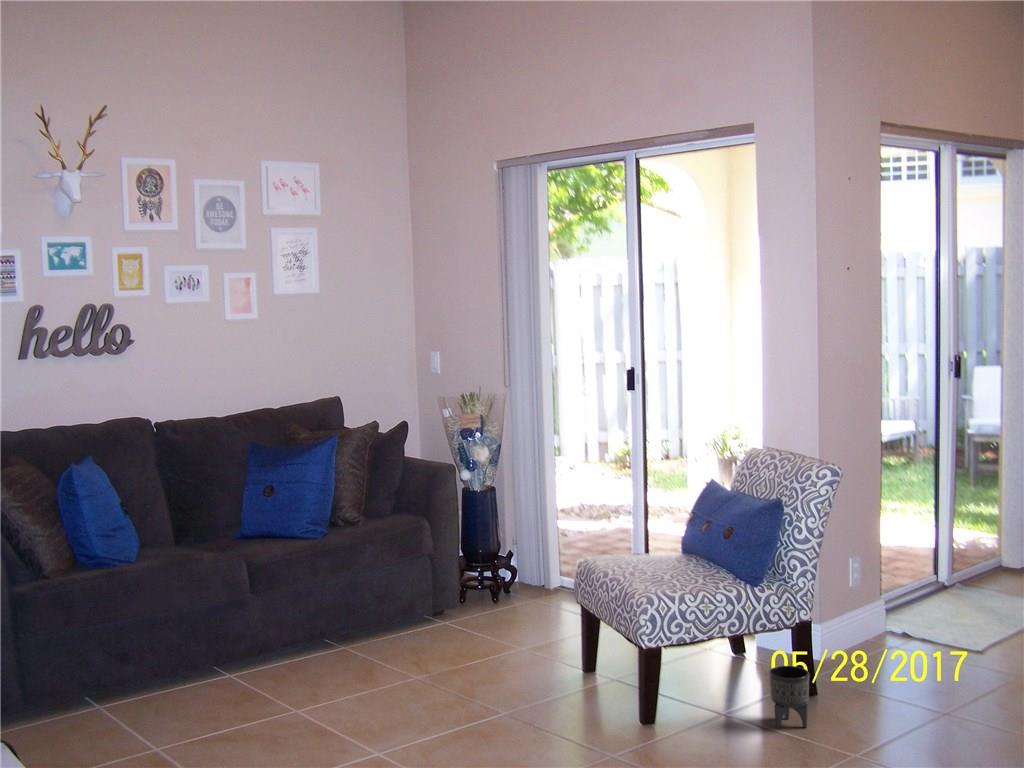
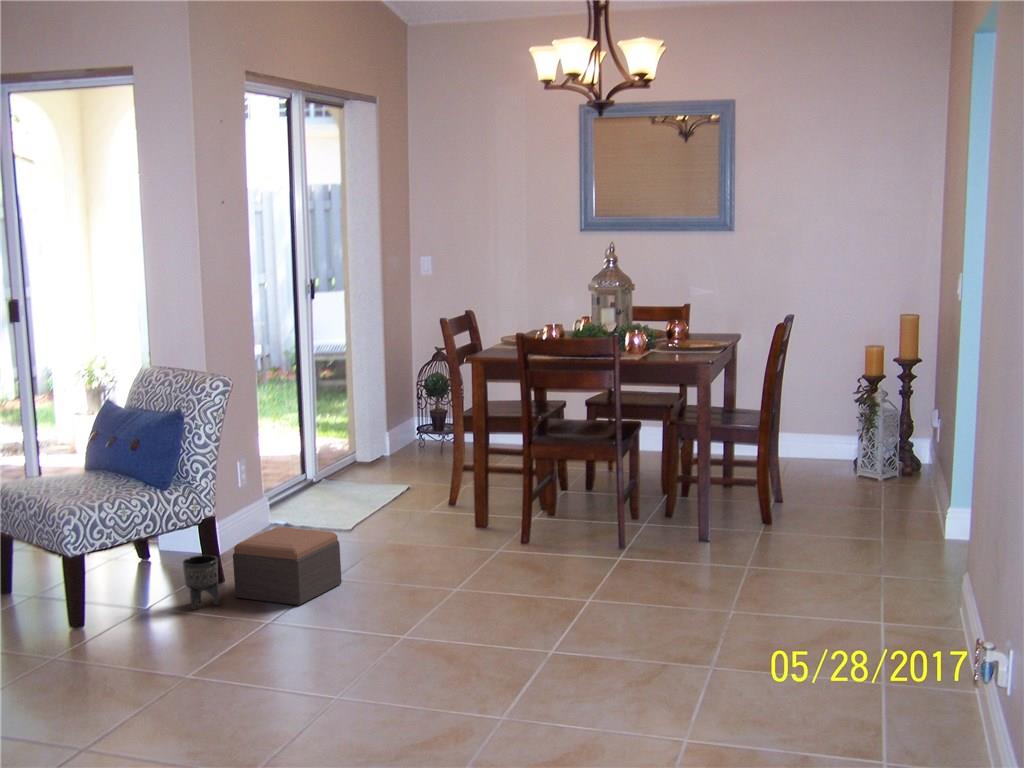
footstool: none [828,644,962,750] -> present [233,527,342,605]

